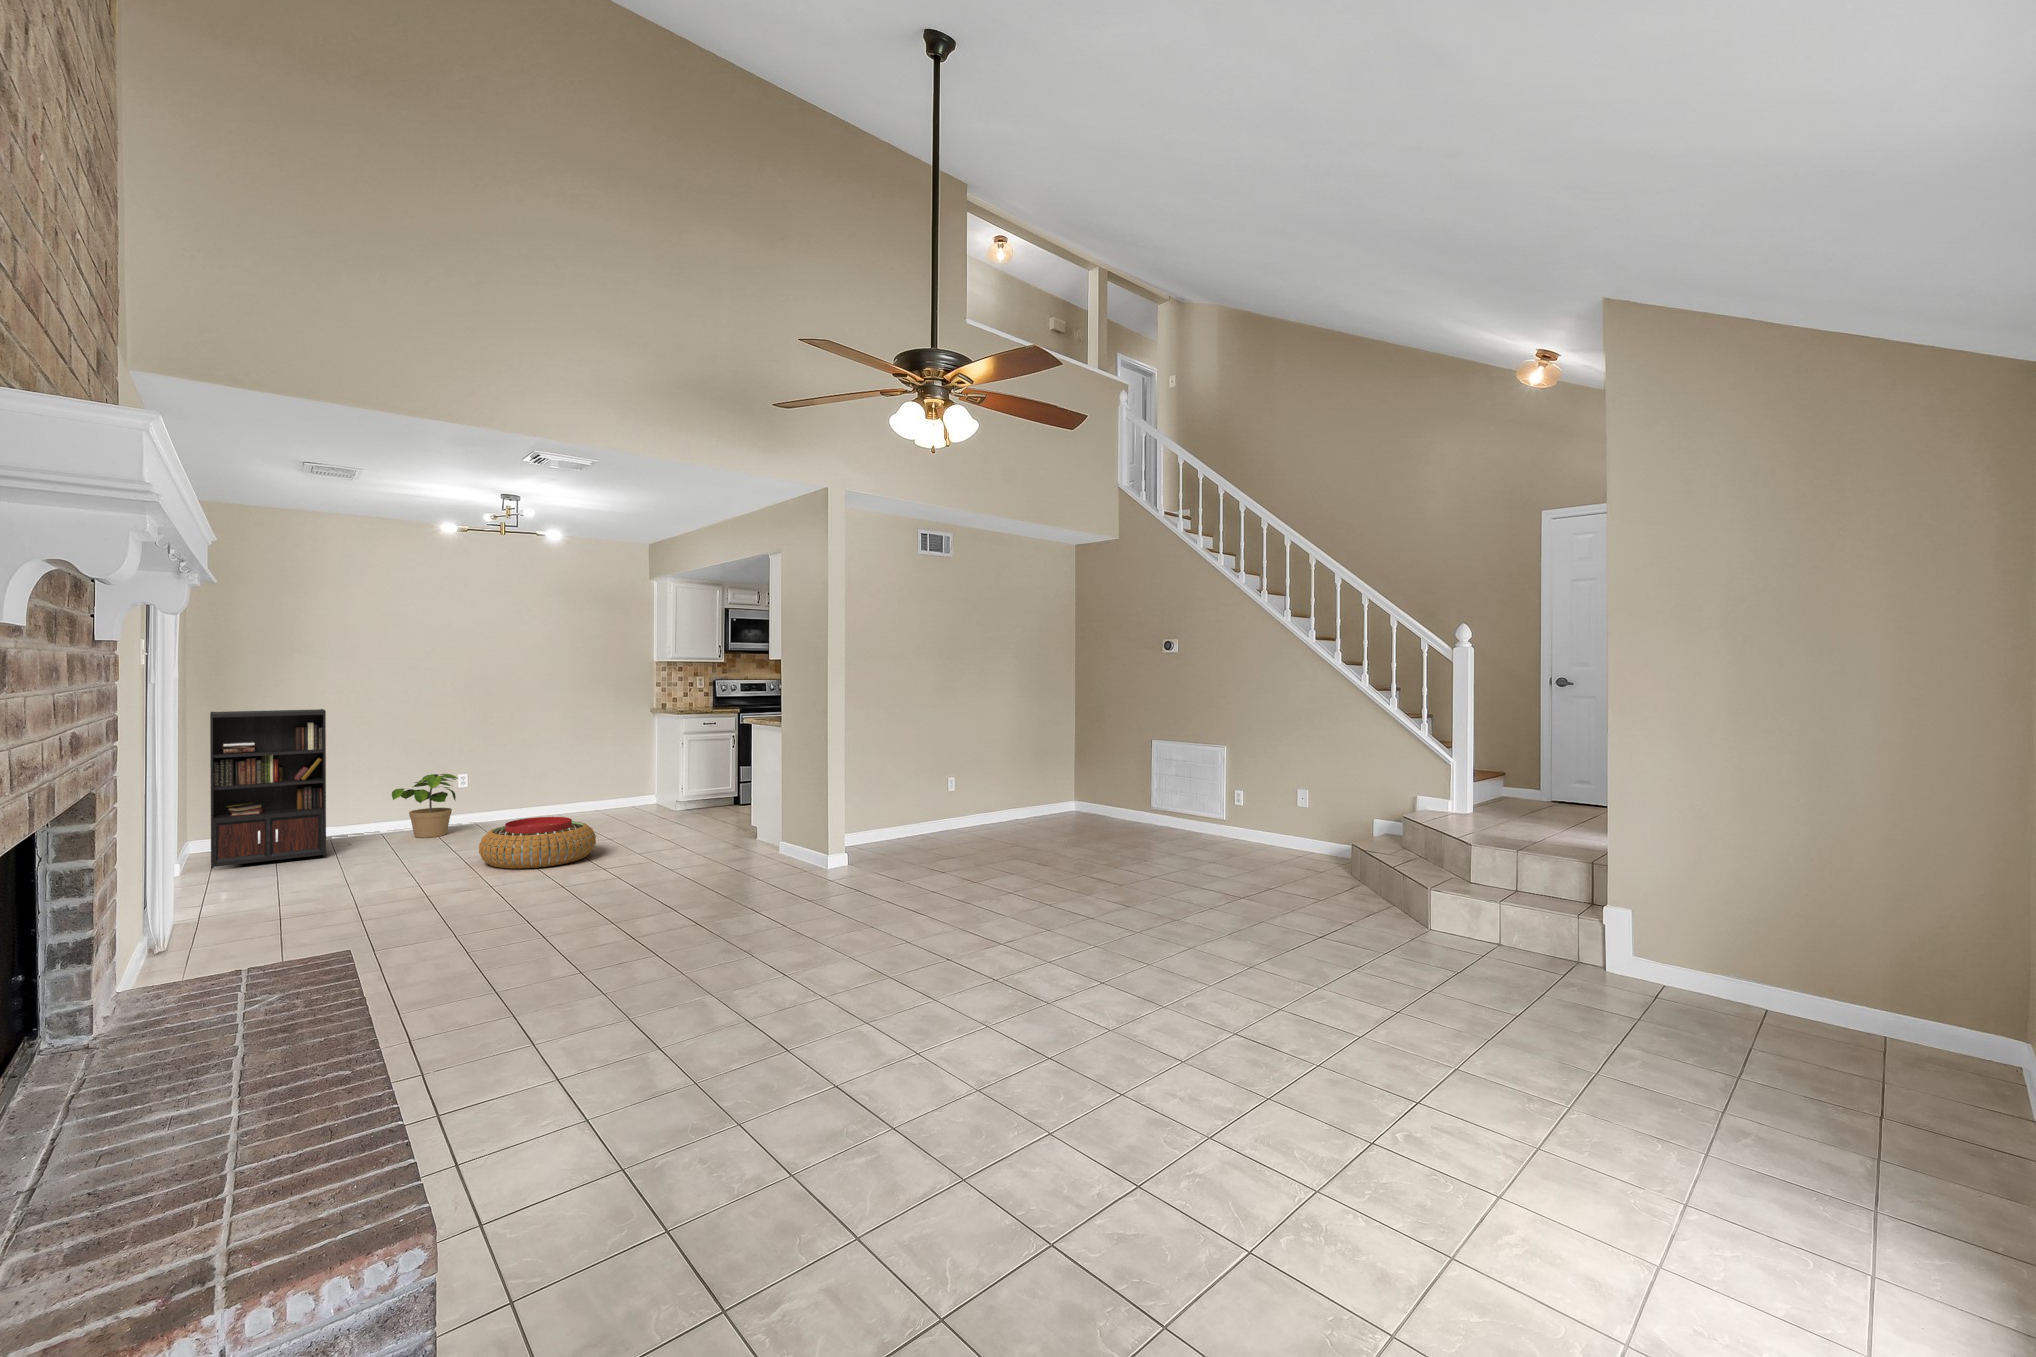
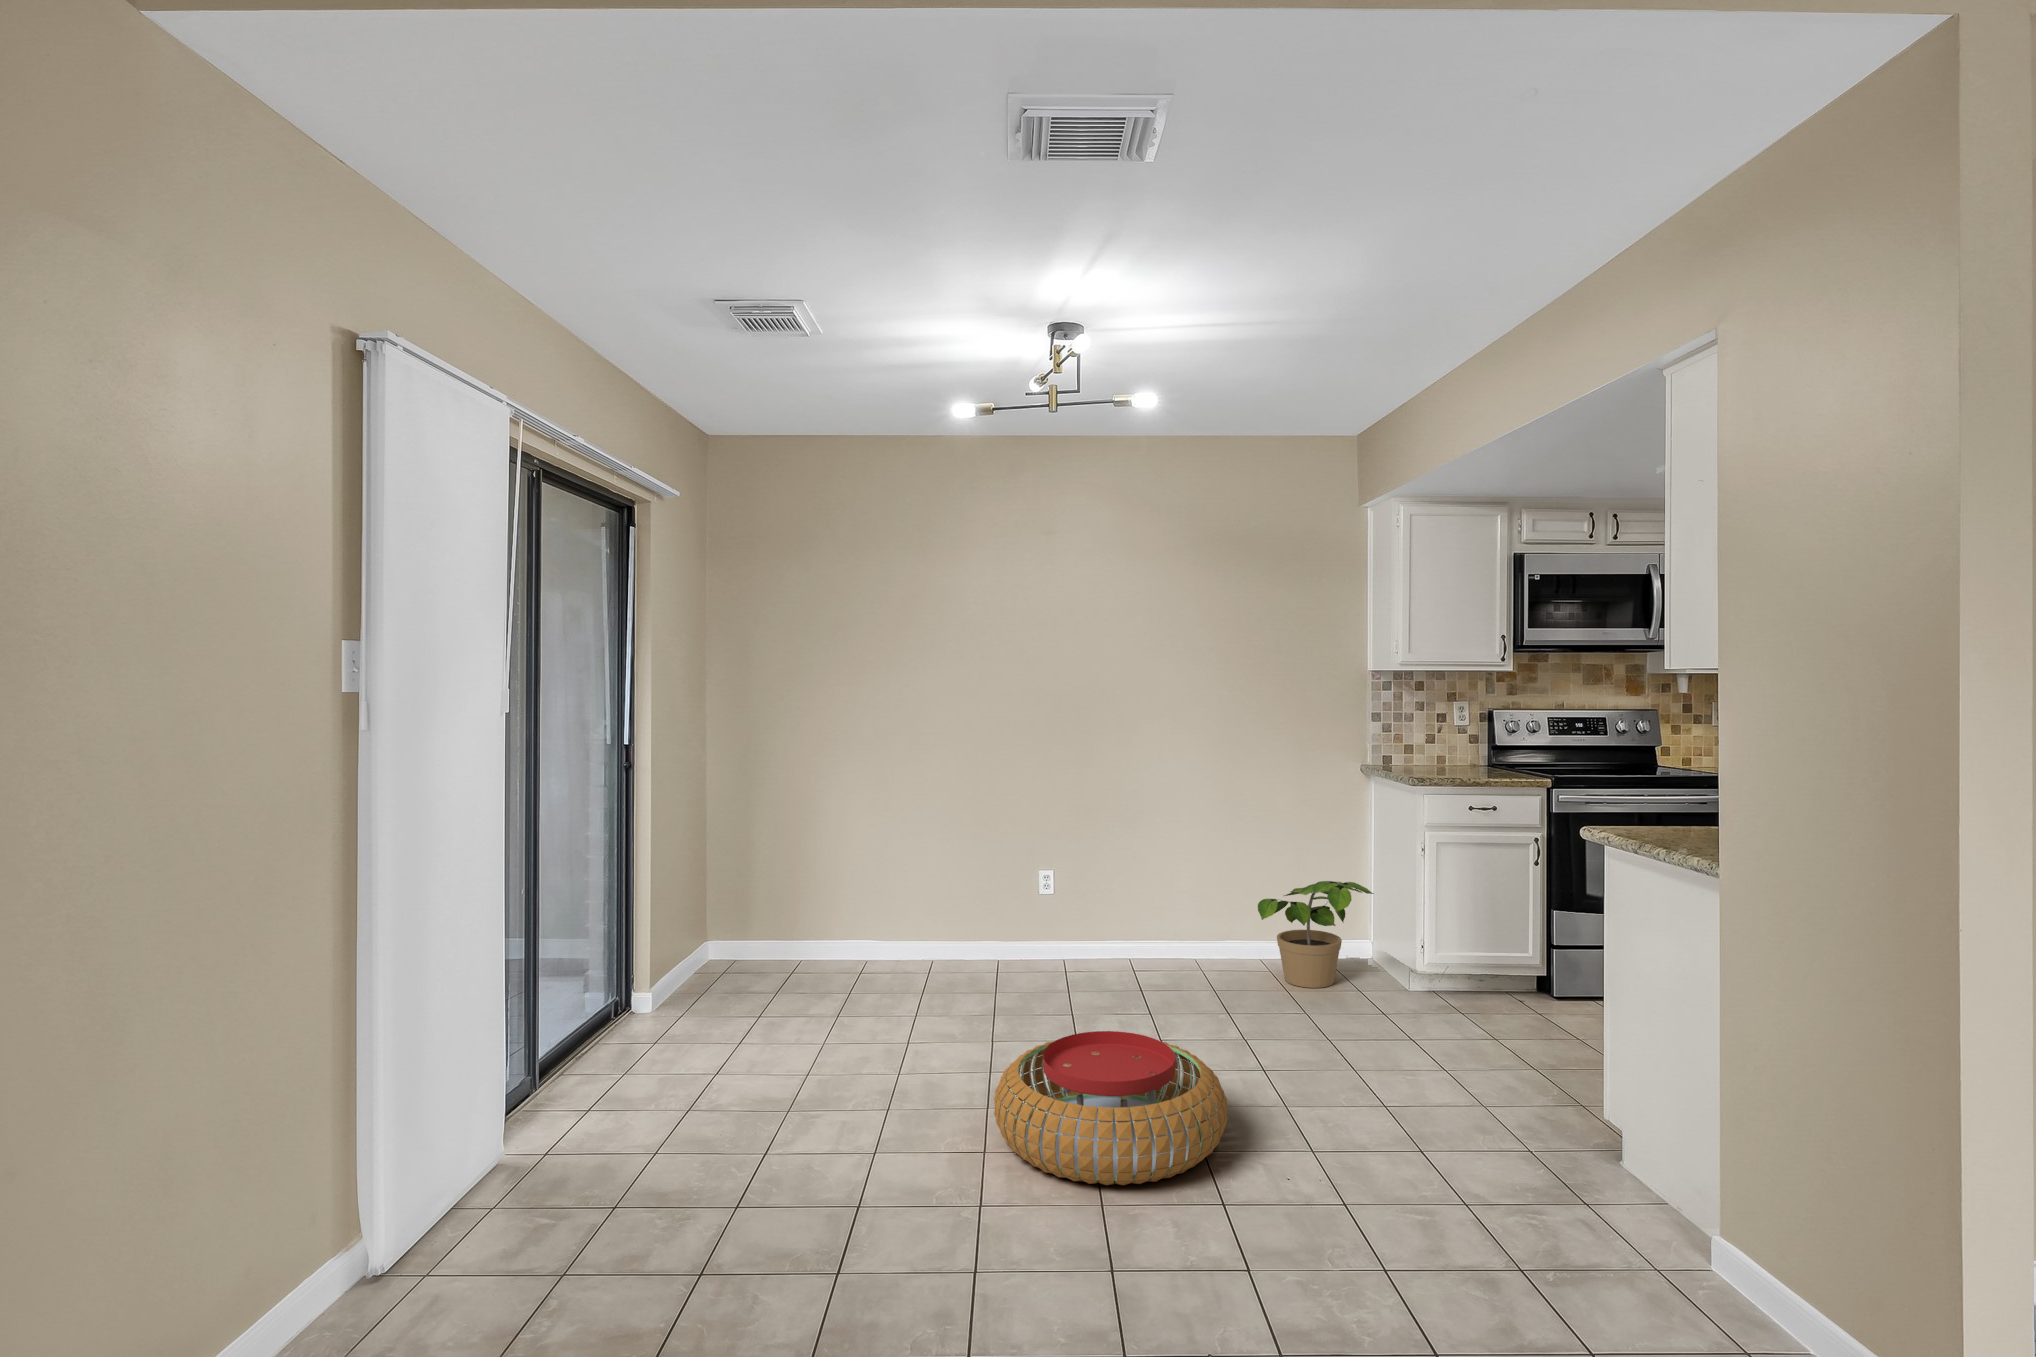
bookcase: present [210,709,351,869] -> none [654,770,868,1032]
potted plant: present [392,774,458,838] -> present [1258,881,1374,988]

